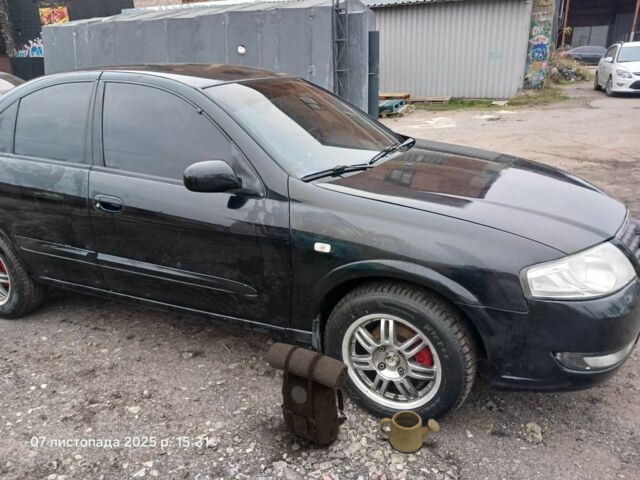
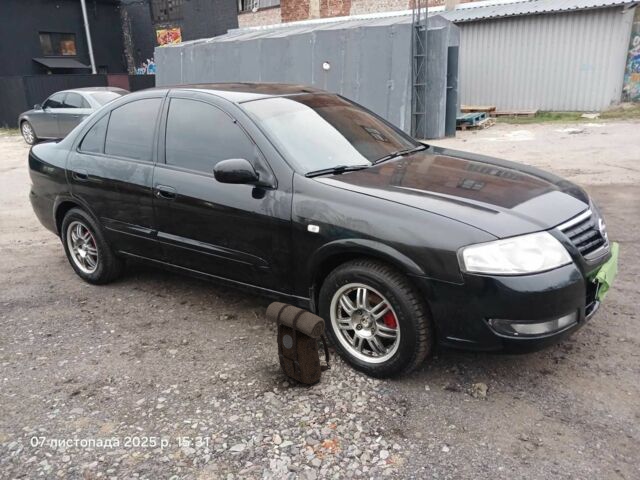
watering can: present [379,411,440,452] -> none [352,363,399,395]

